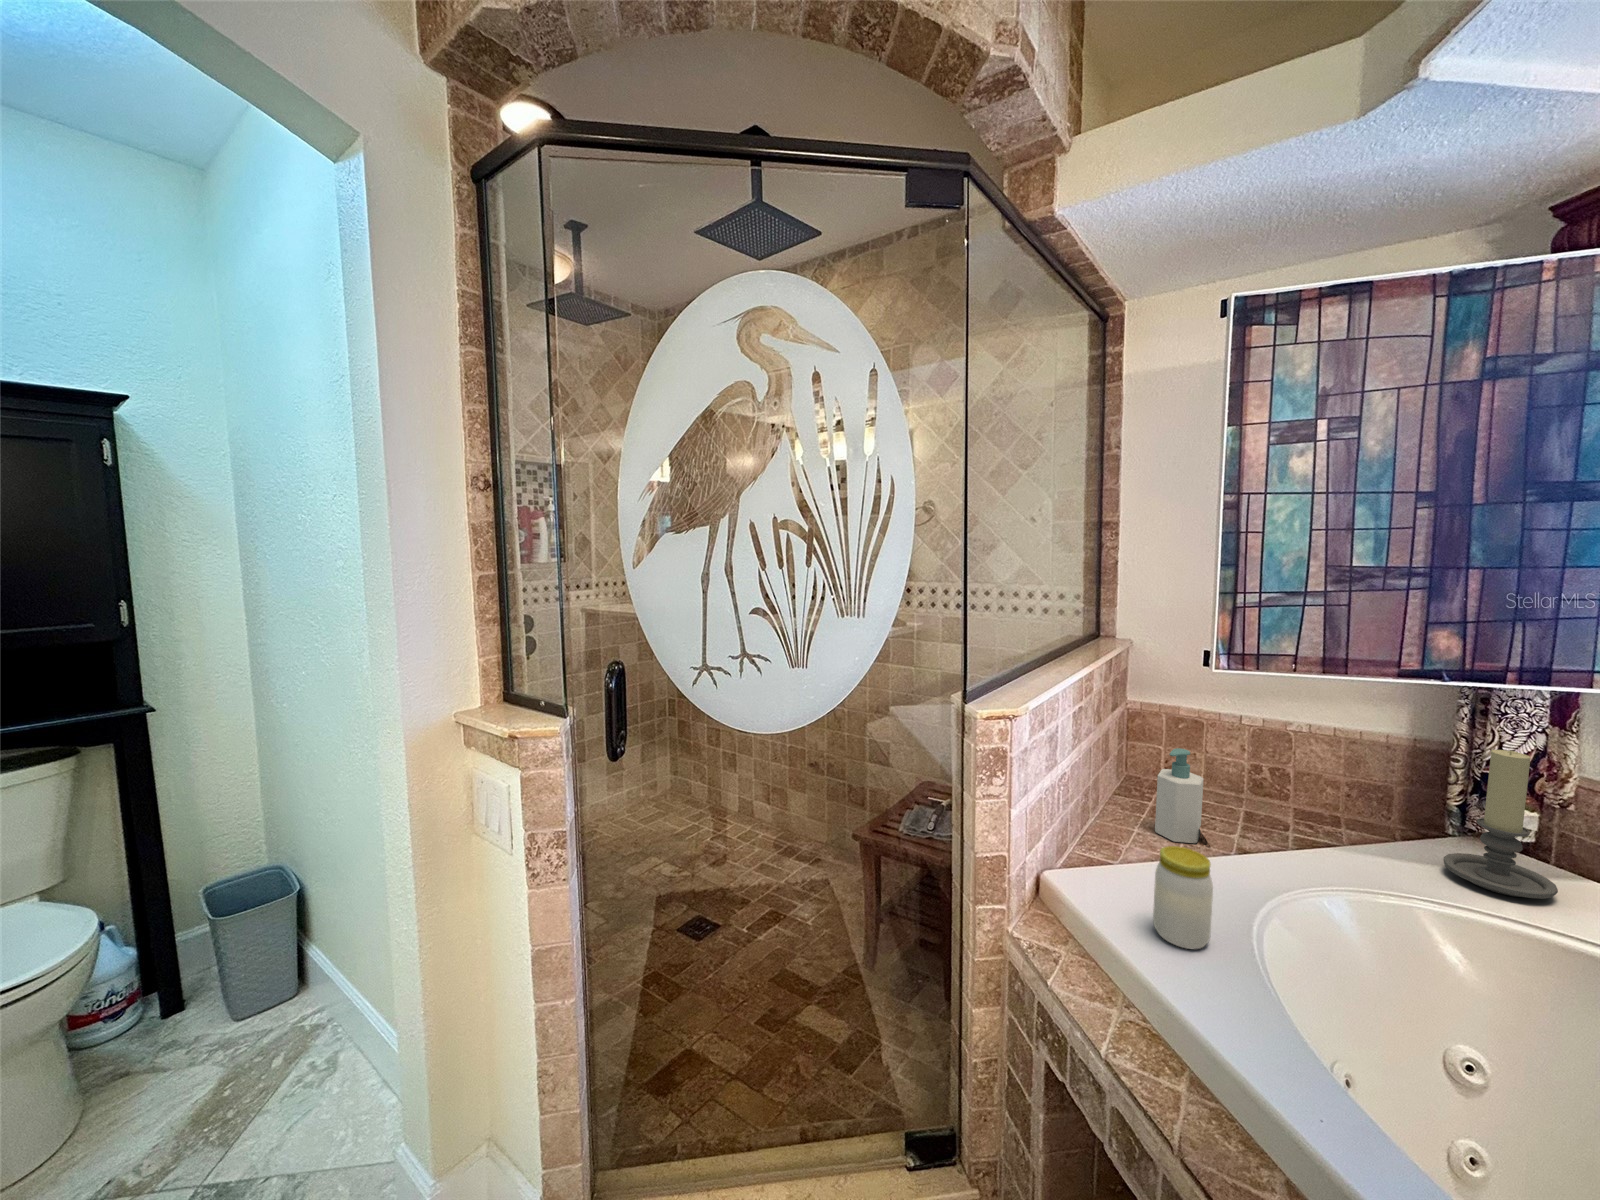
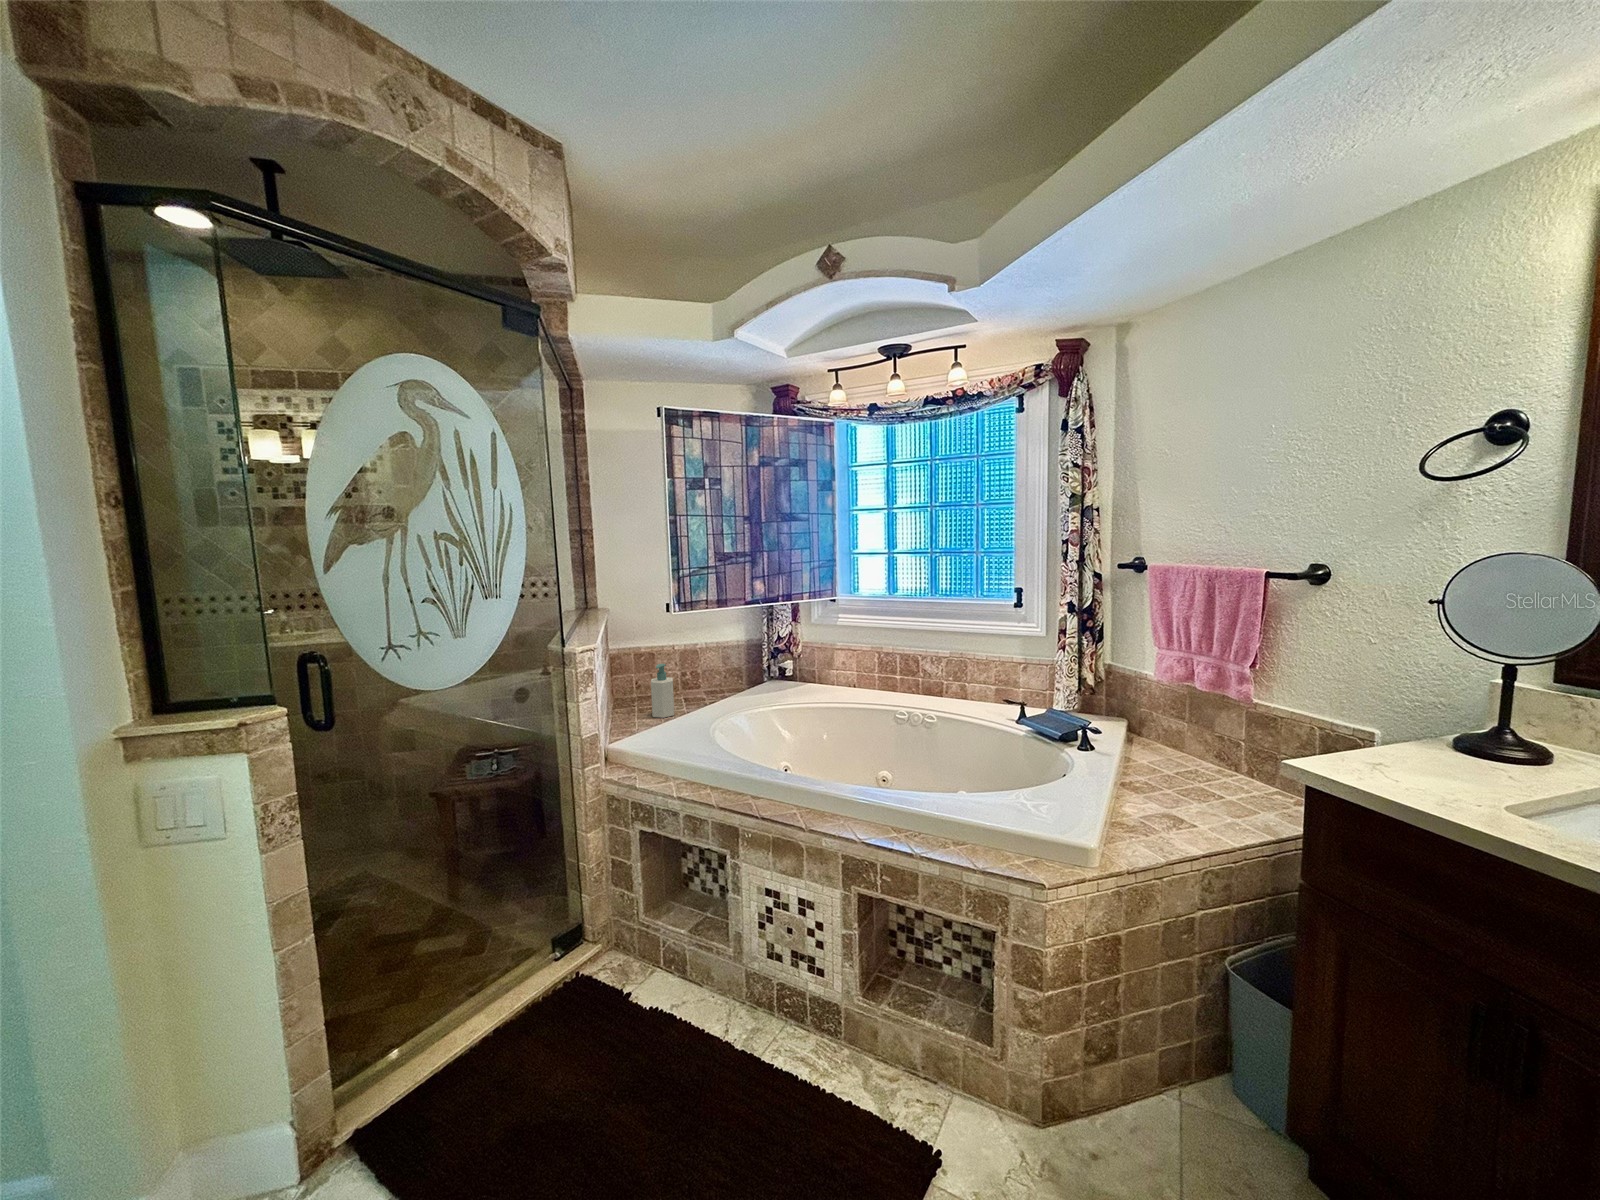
candle holder: present [1444,750,1558,899] -> none [767,631,800,694]
jar: present [1153,846,1213,949] -> none [672,699,698,747]

